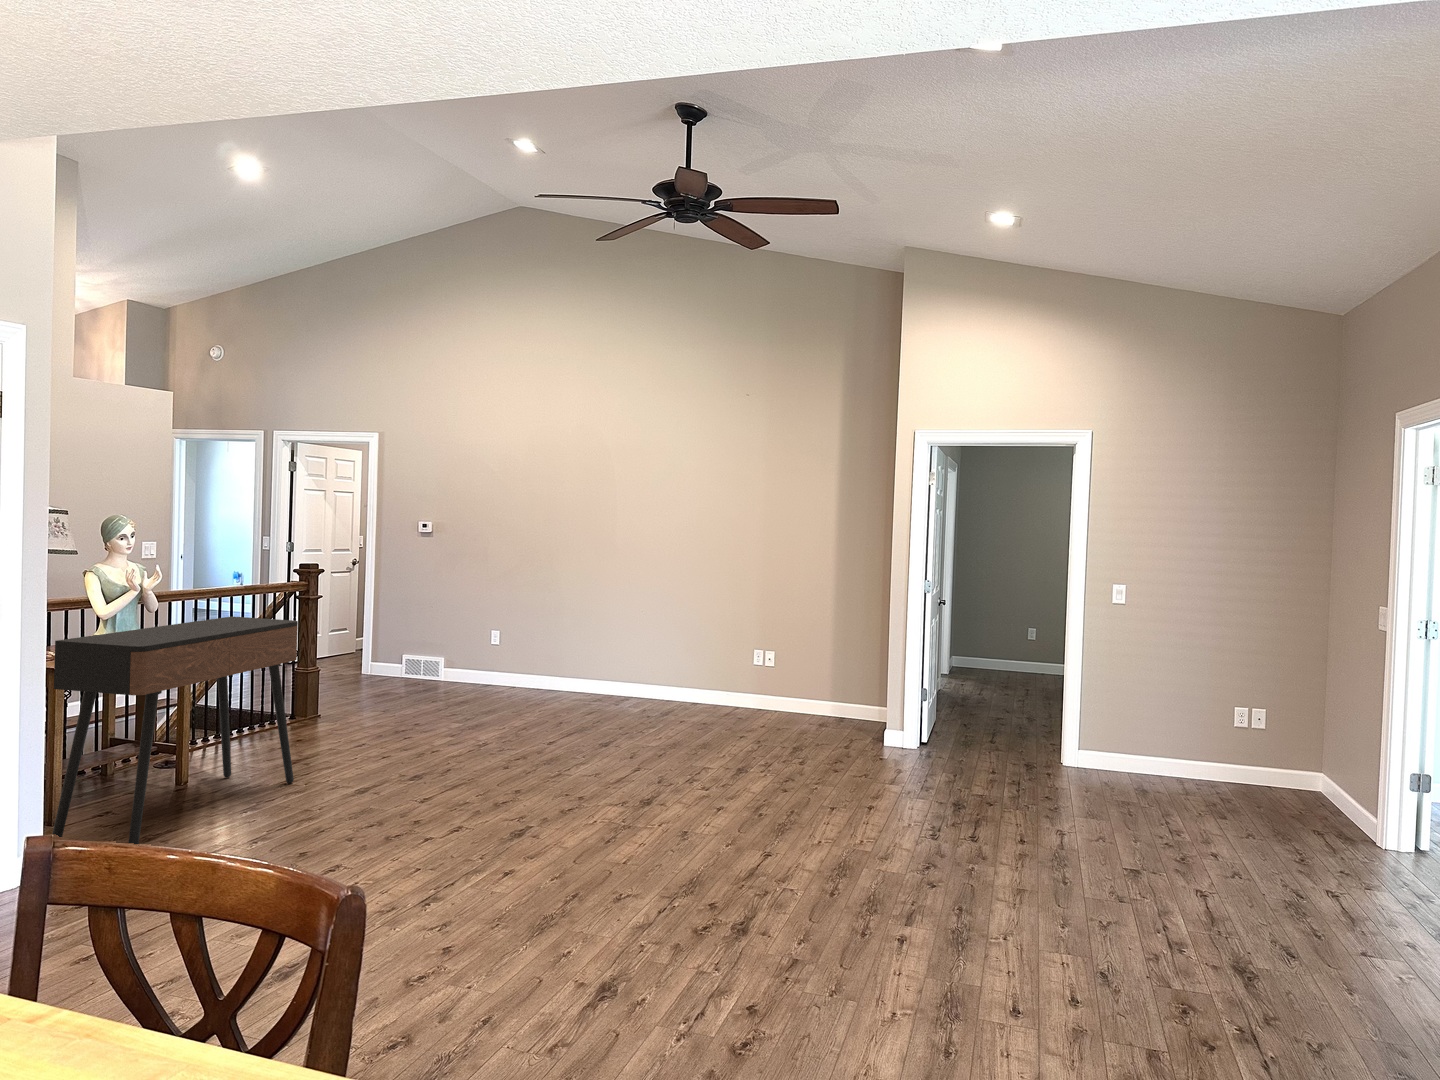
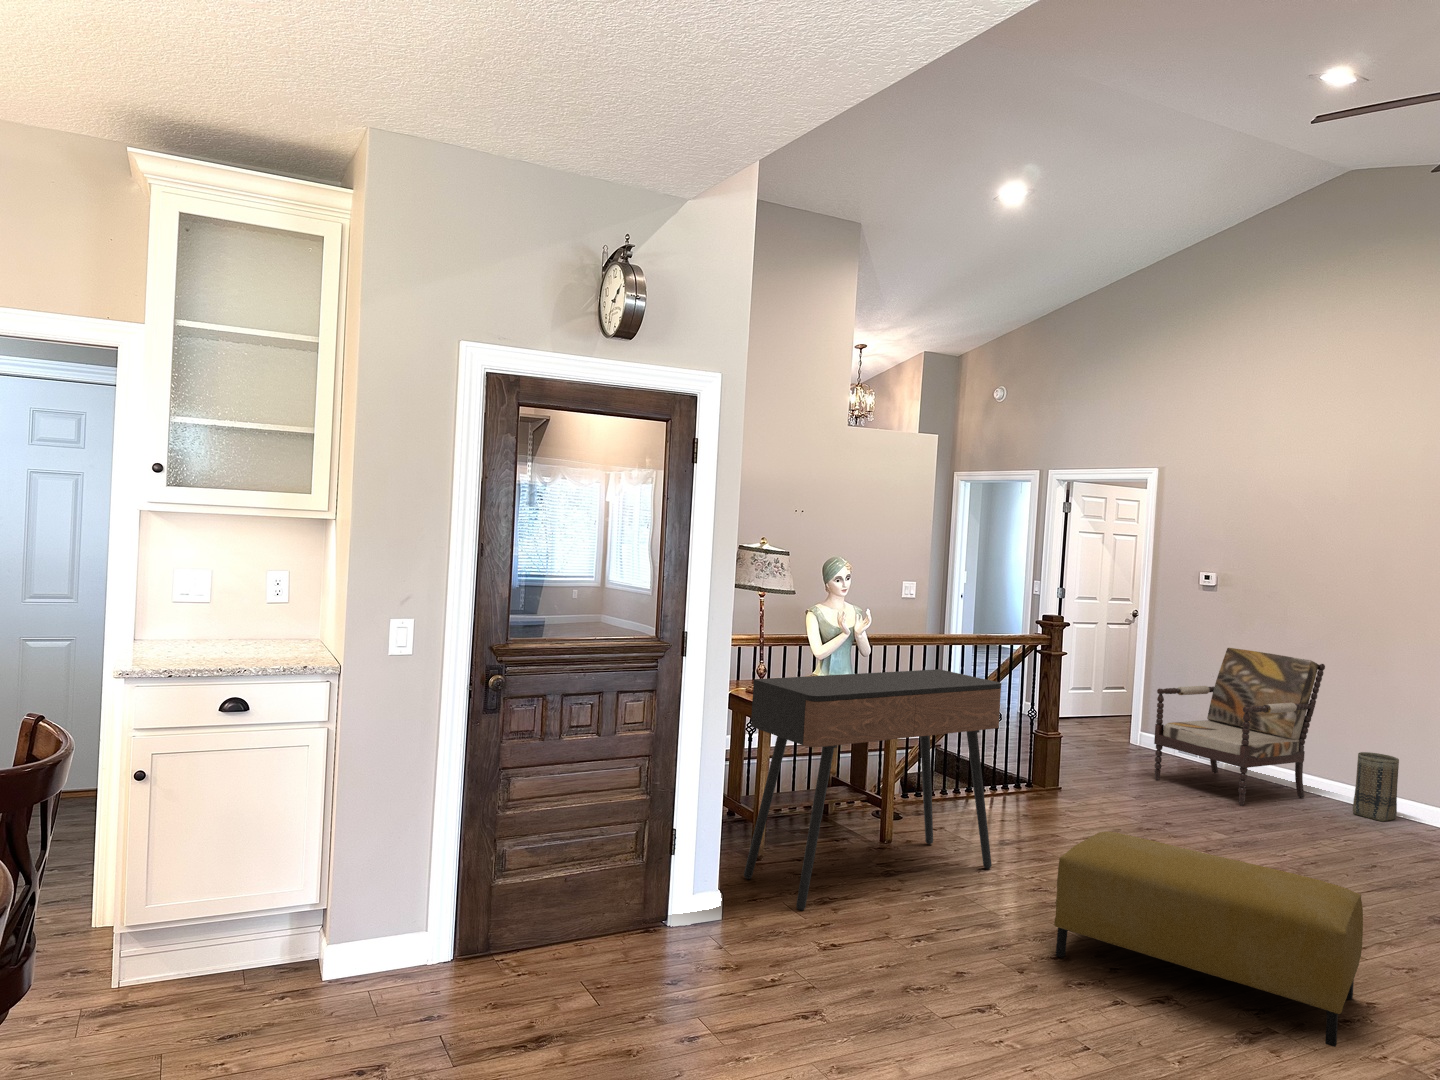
armchair: none [393,582,513,704] -> present [1154,648,1325,806]
basket: none [535,650,562,697] -> present [1353,752,1399,821]
ottoman: none [372,723,572,824] -> present [1054,831,1363,1047]

